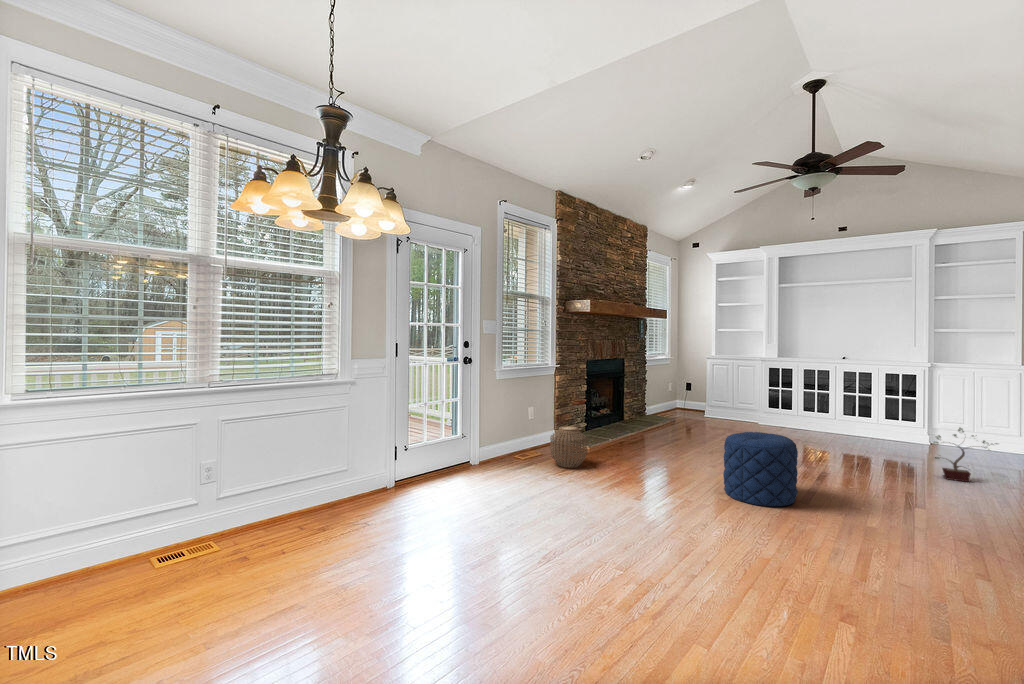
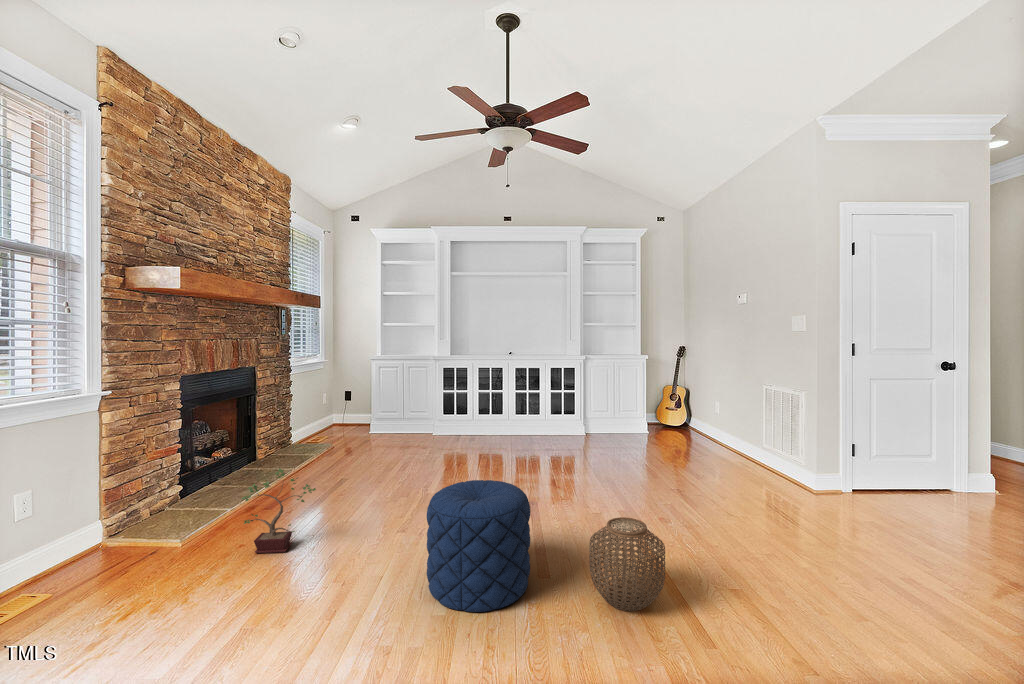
woven basket: present [550,426,587,468] -> present [589,517,665,611]
potted plant: present [934,428,997,482] -> present [242,468,316,554]

